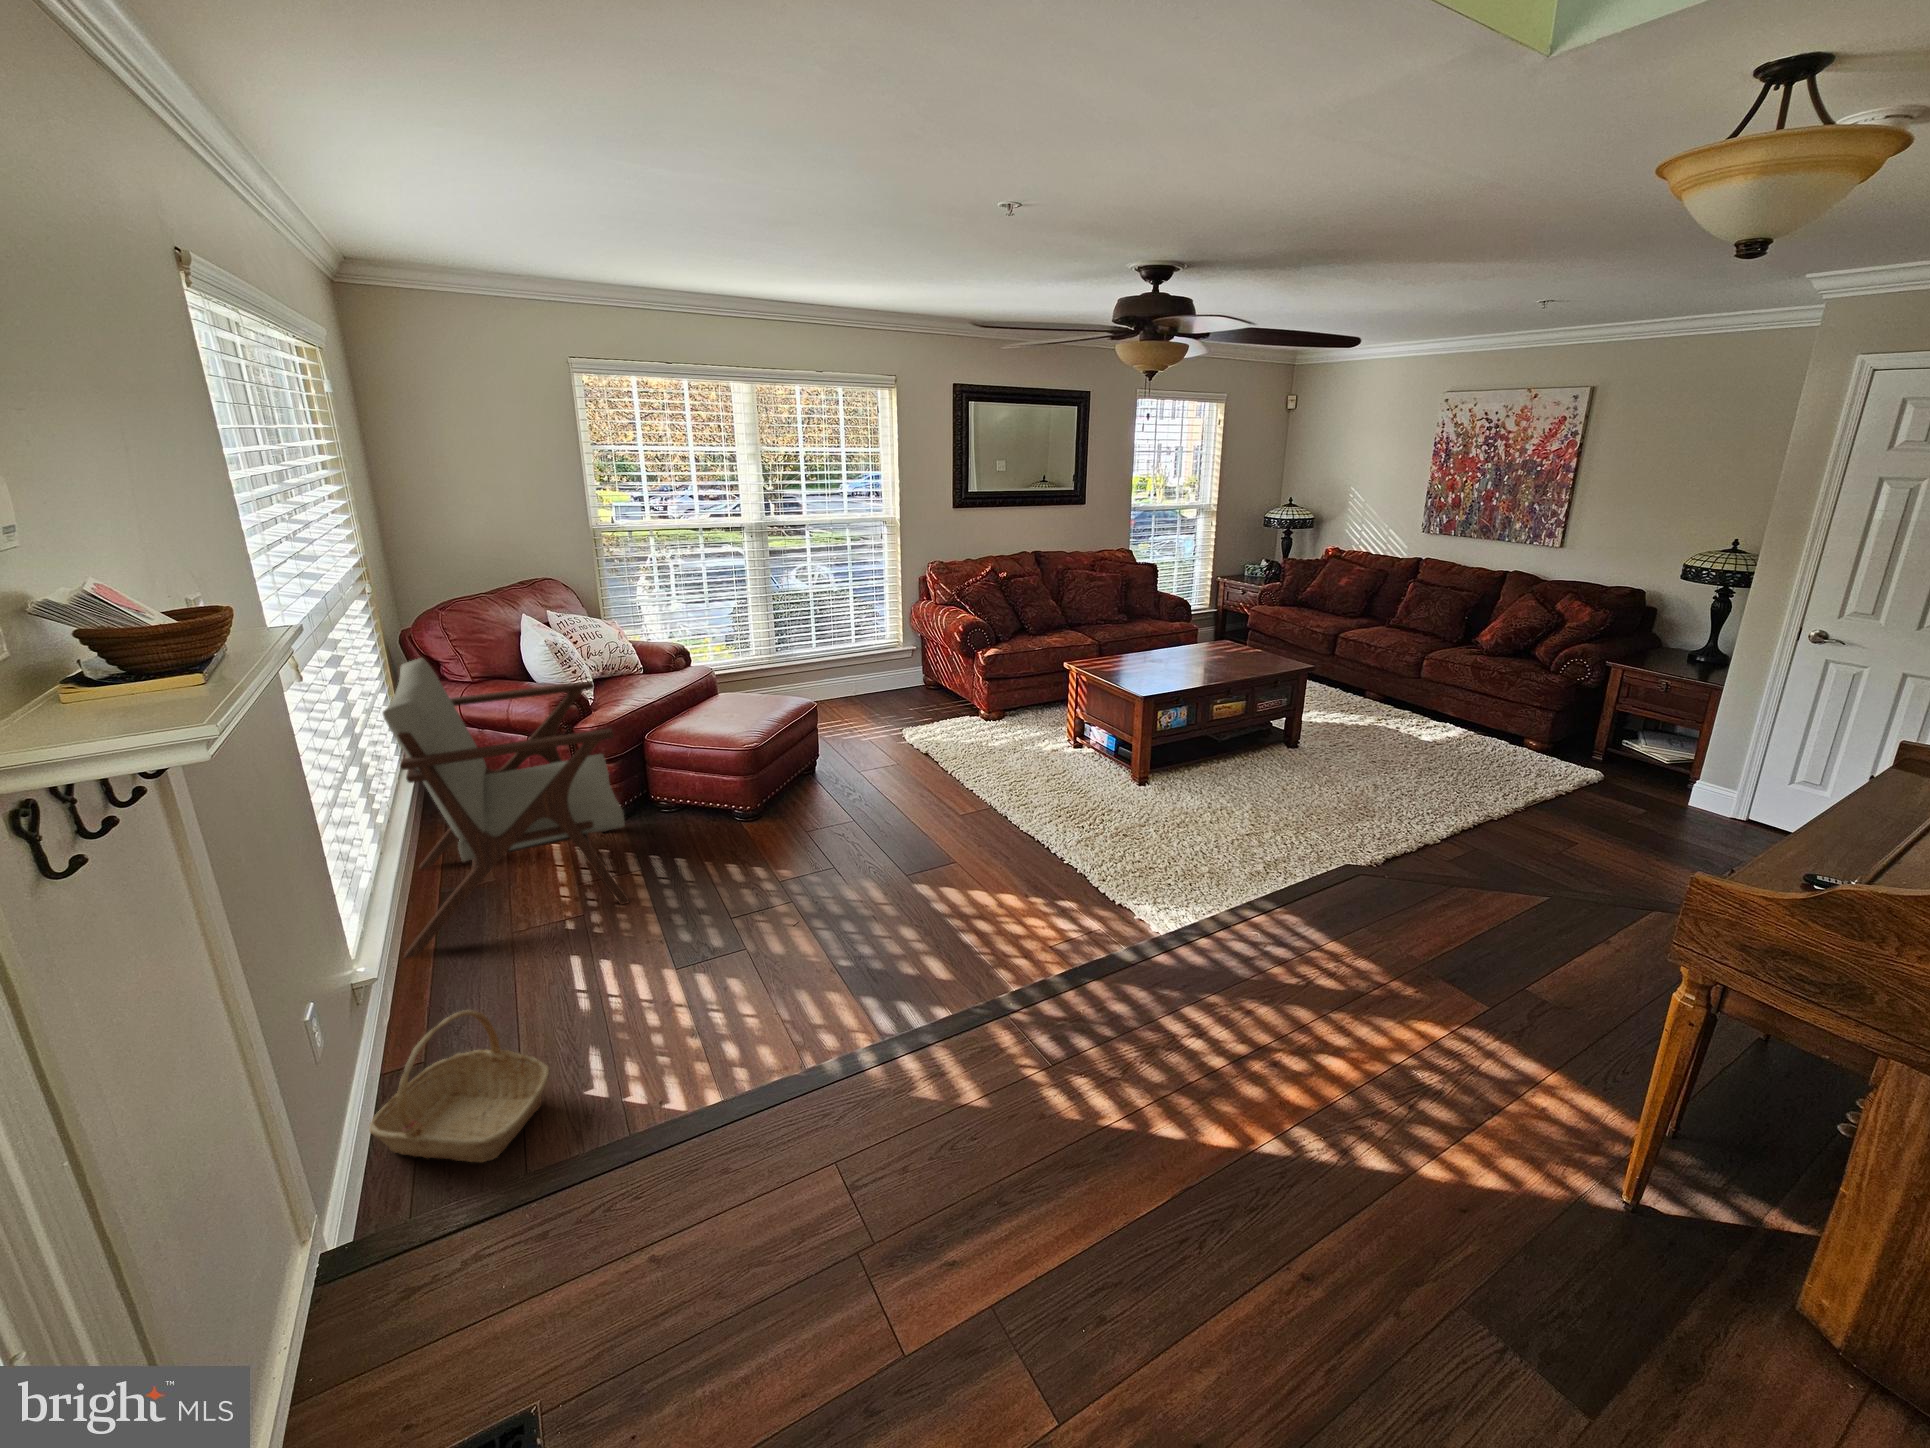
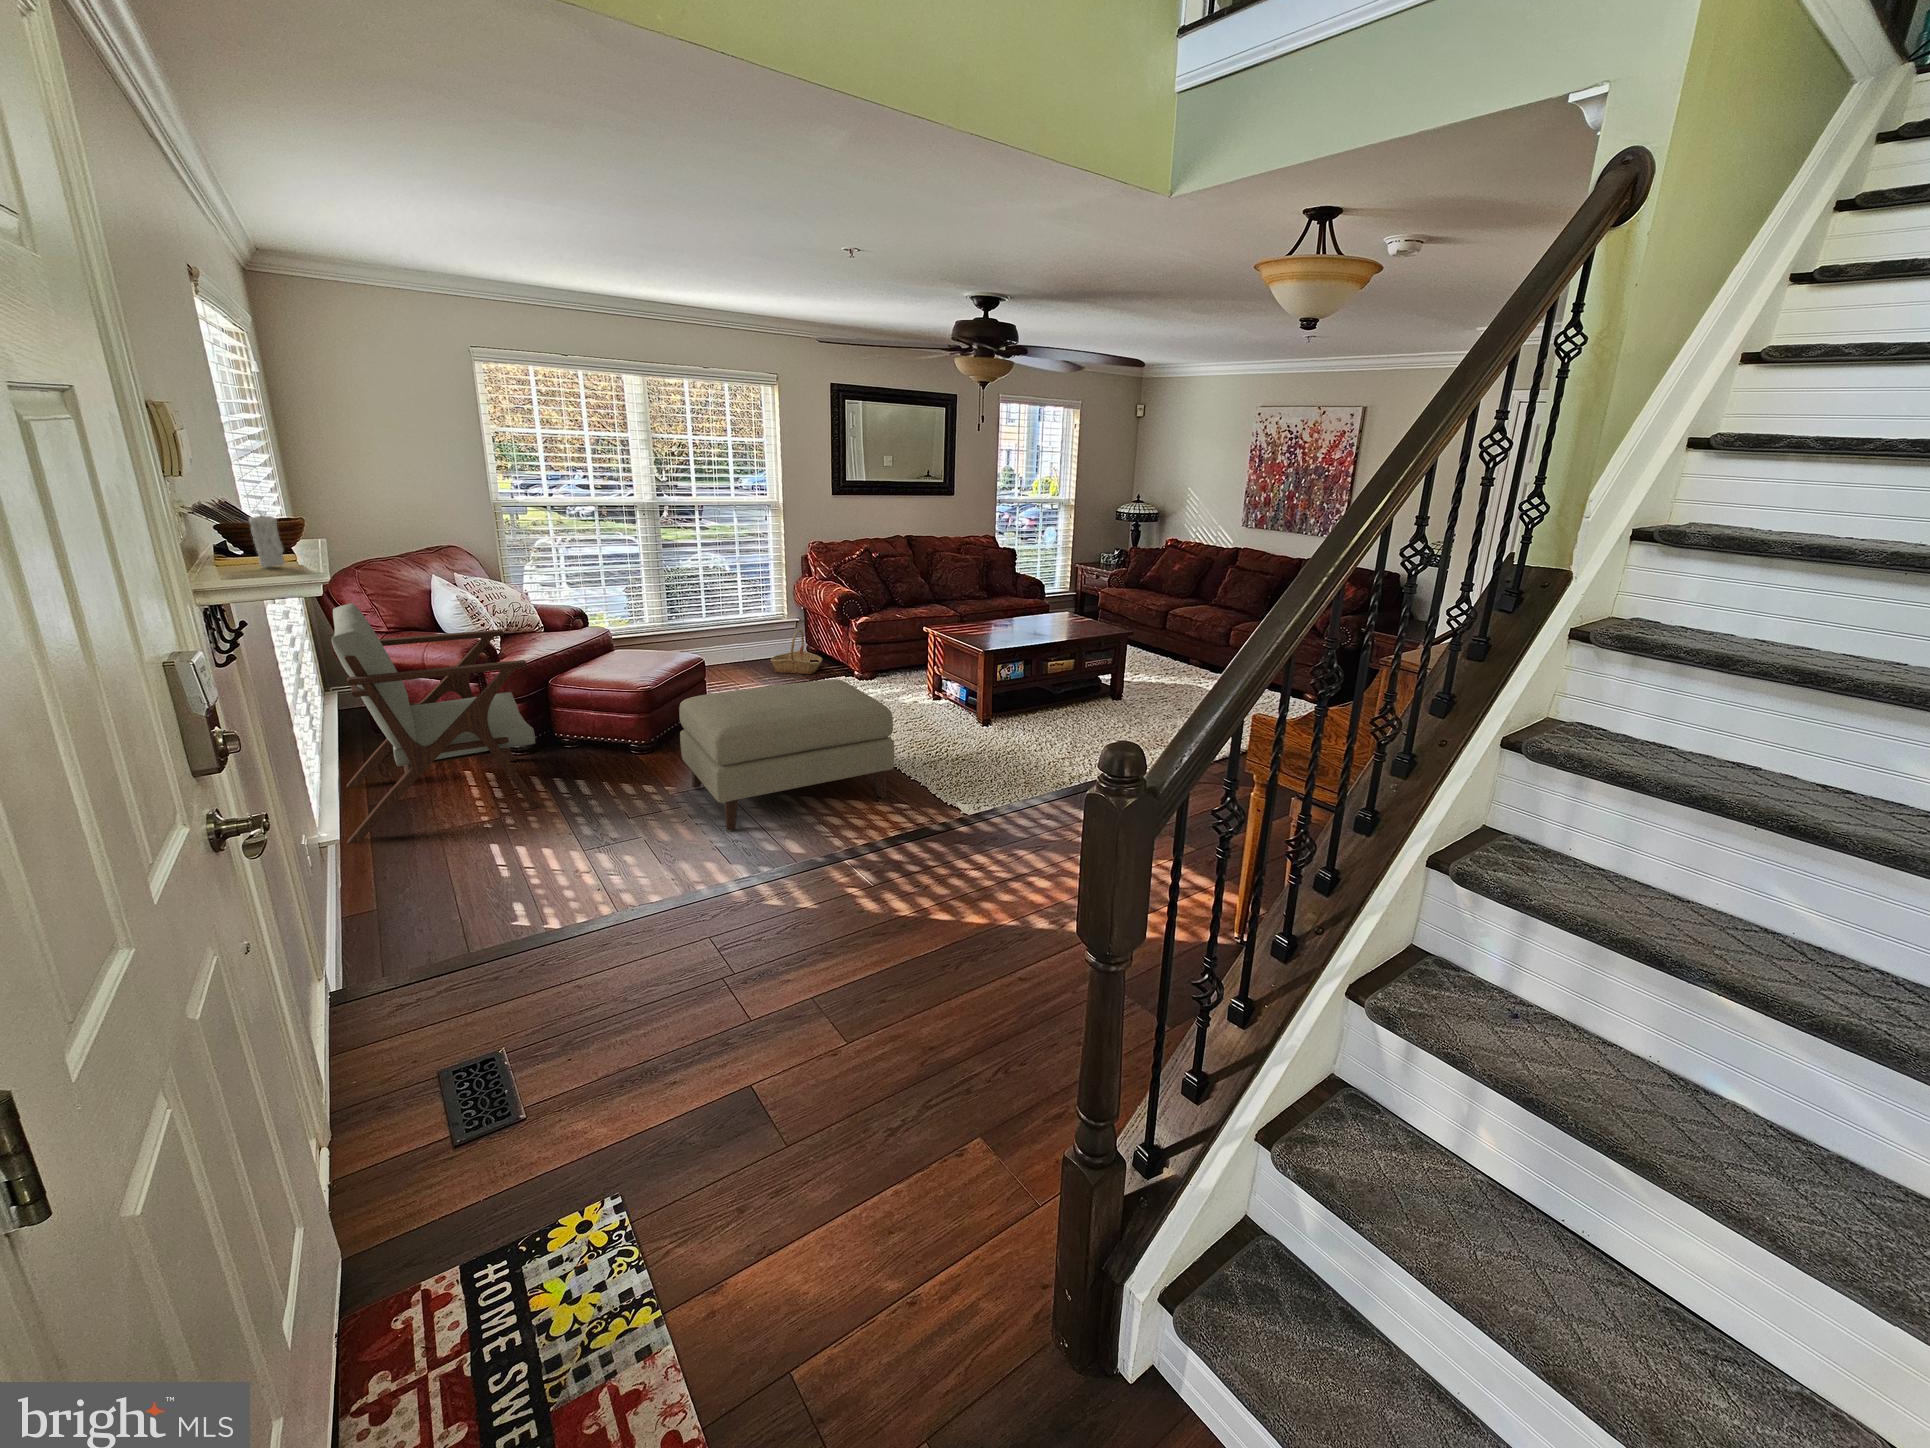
candle: none [47,615,125,726] -> present [249,515,285,567]
ottoman: none [793,739,1054,947] -> present [679,679,894,831]
basket: present [369,1010,549,1163] -> present [771,629,822,674]

